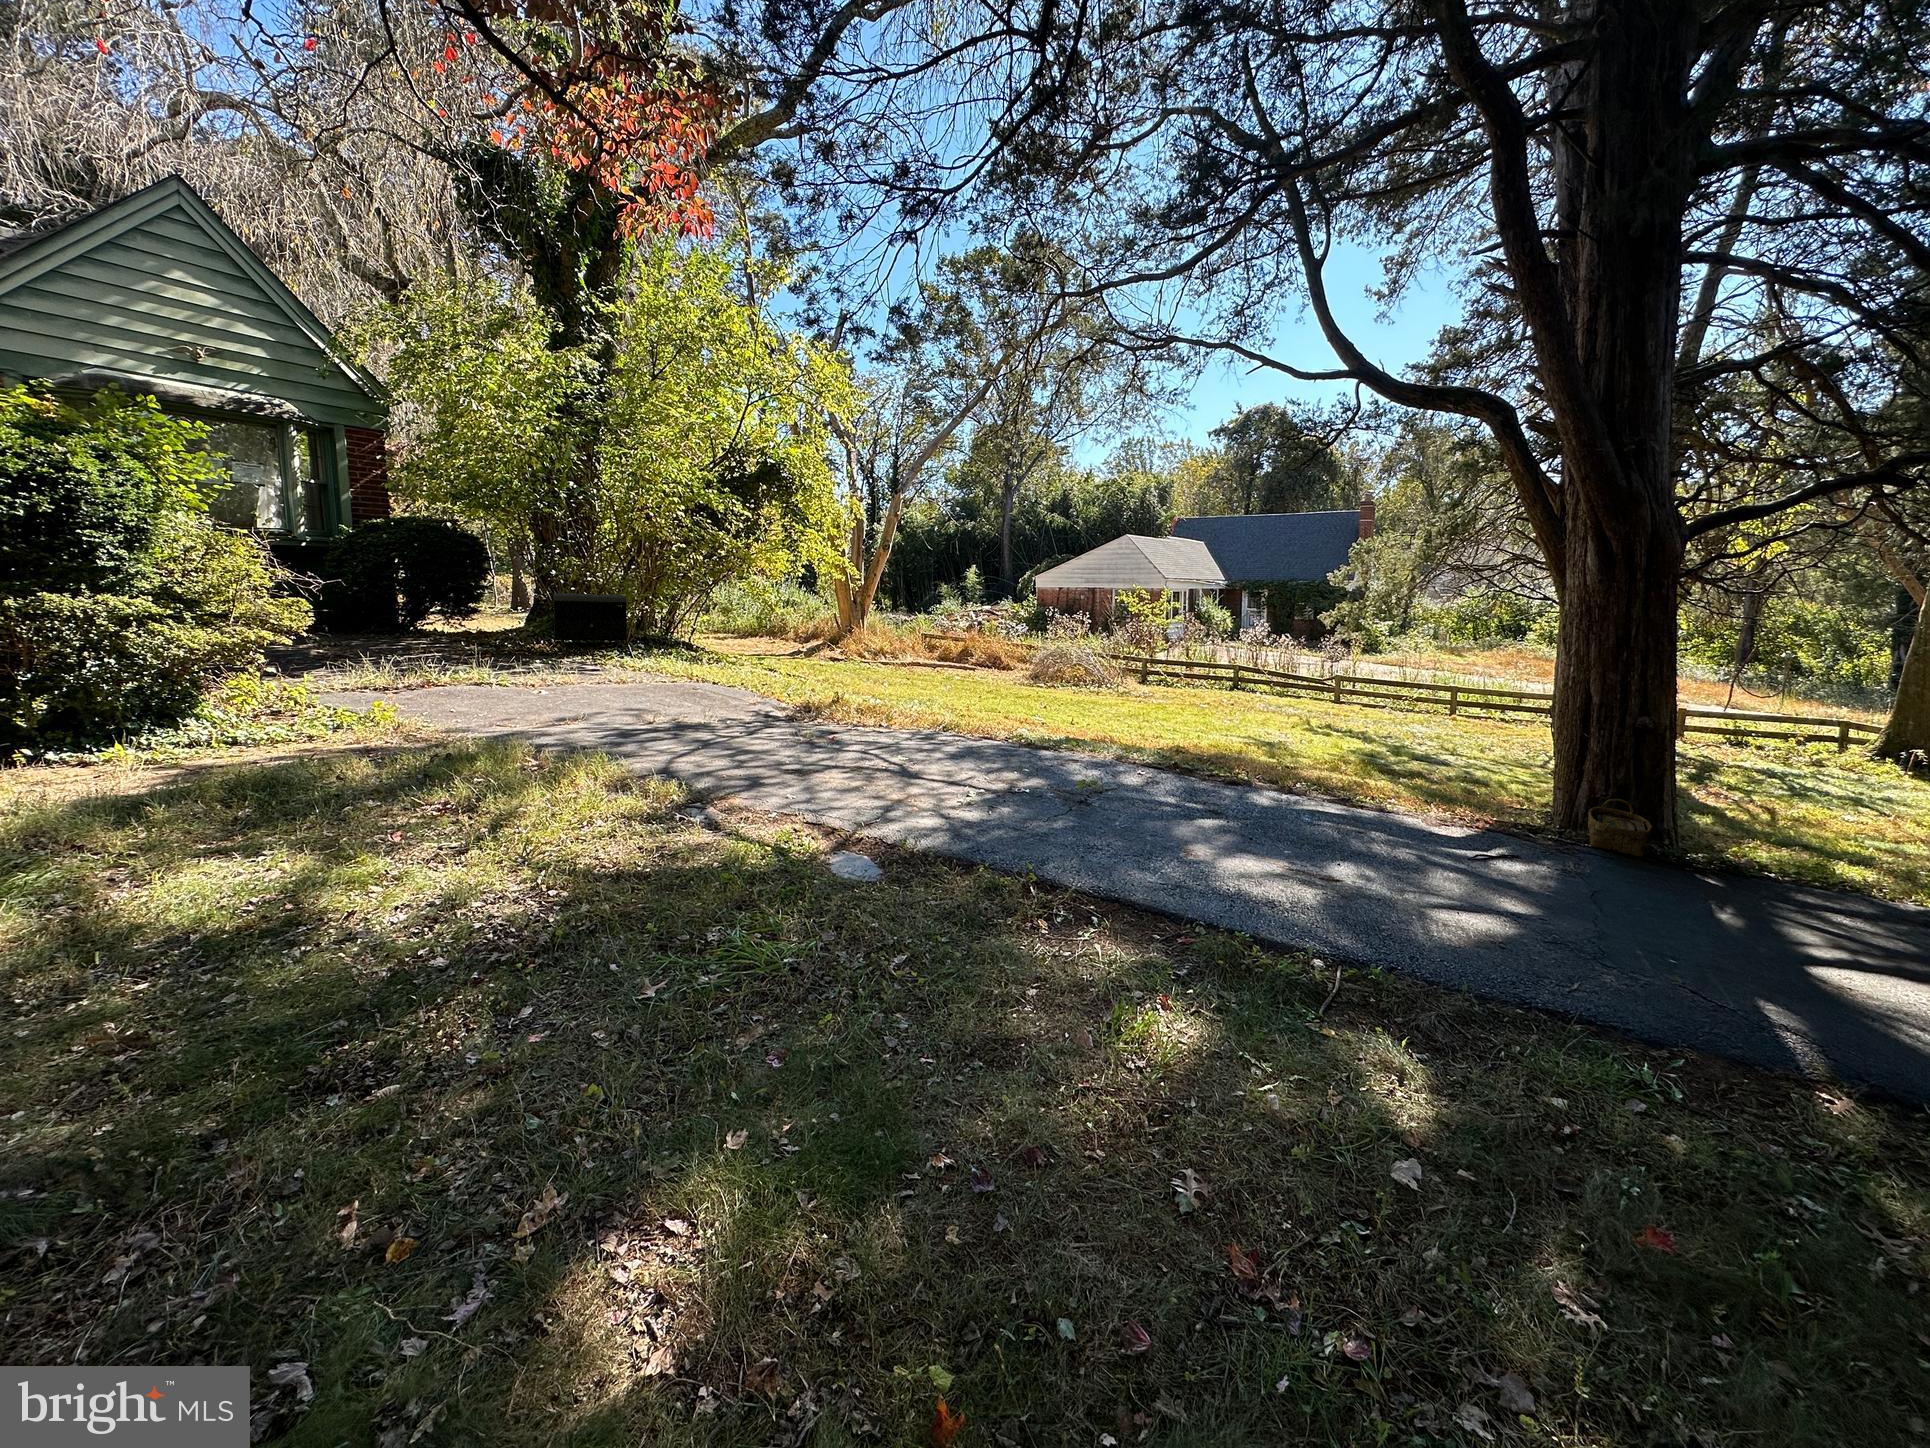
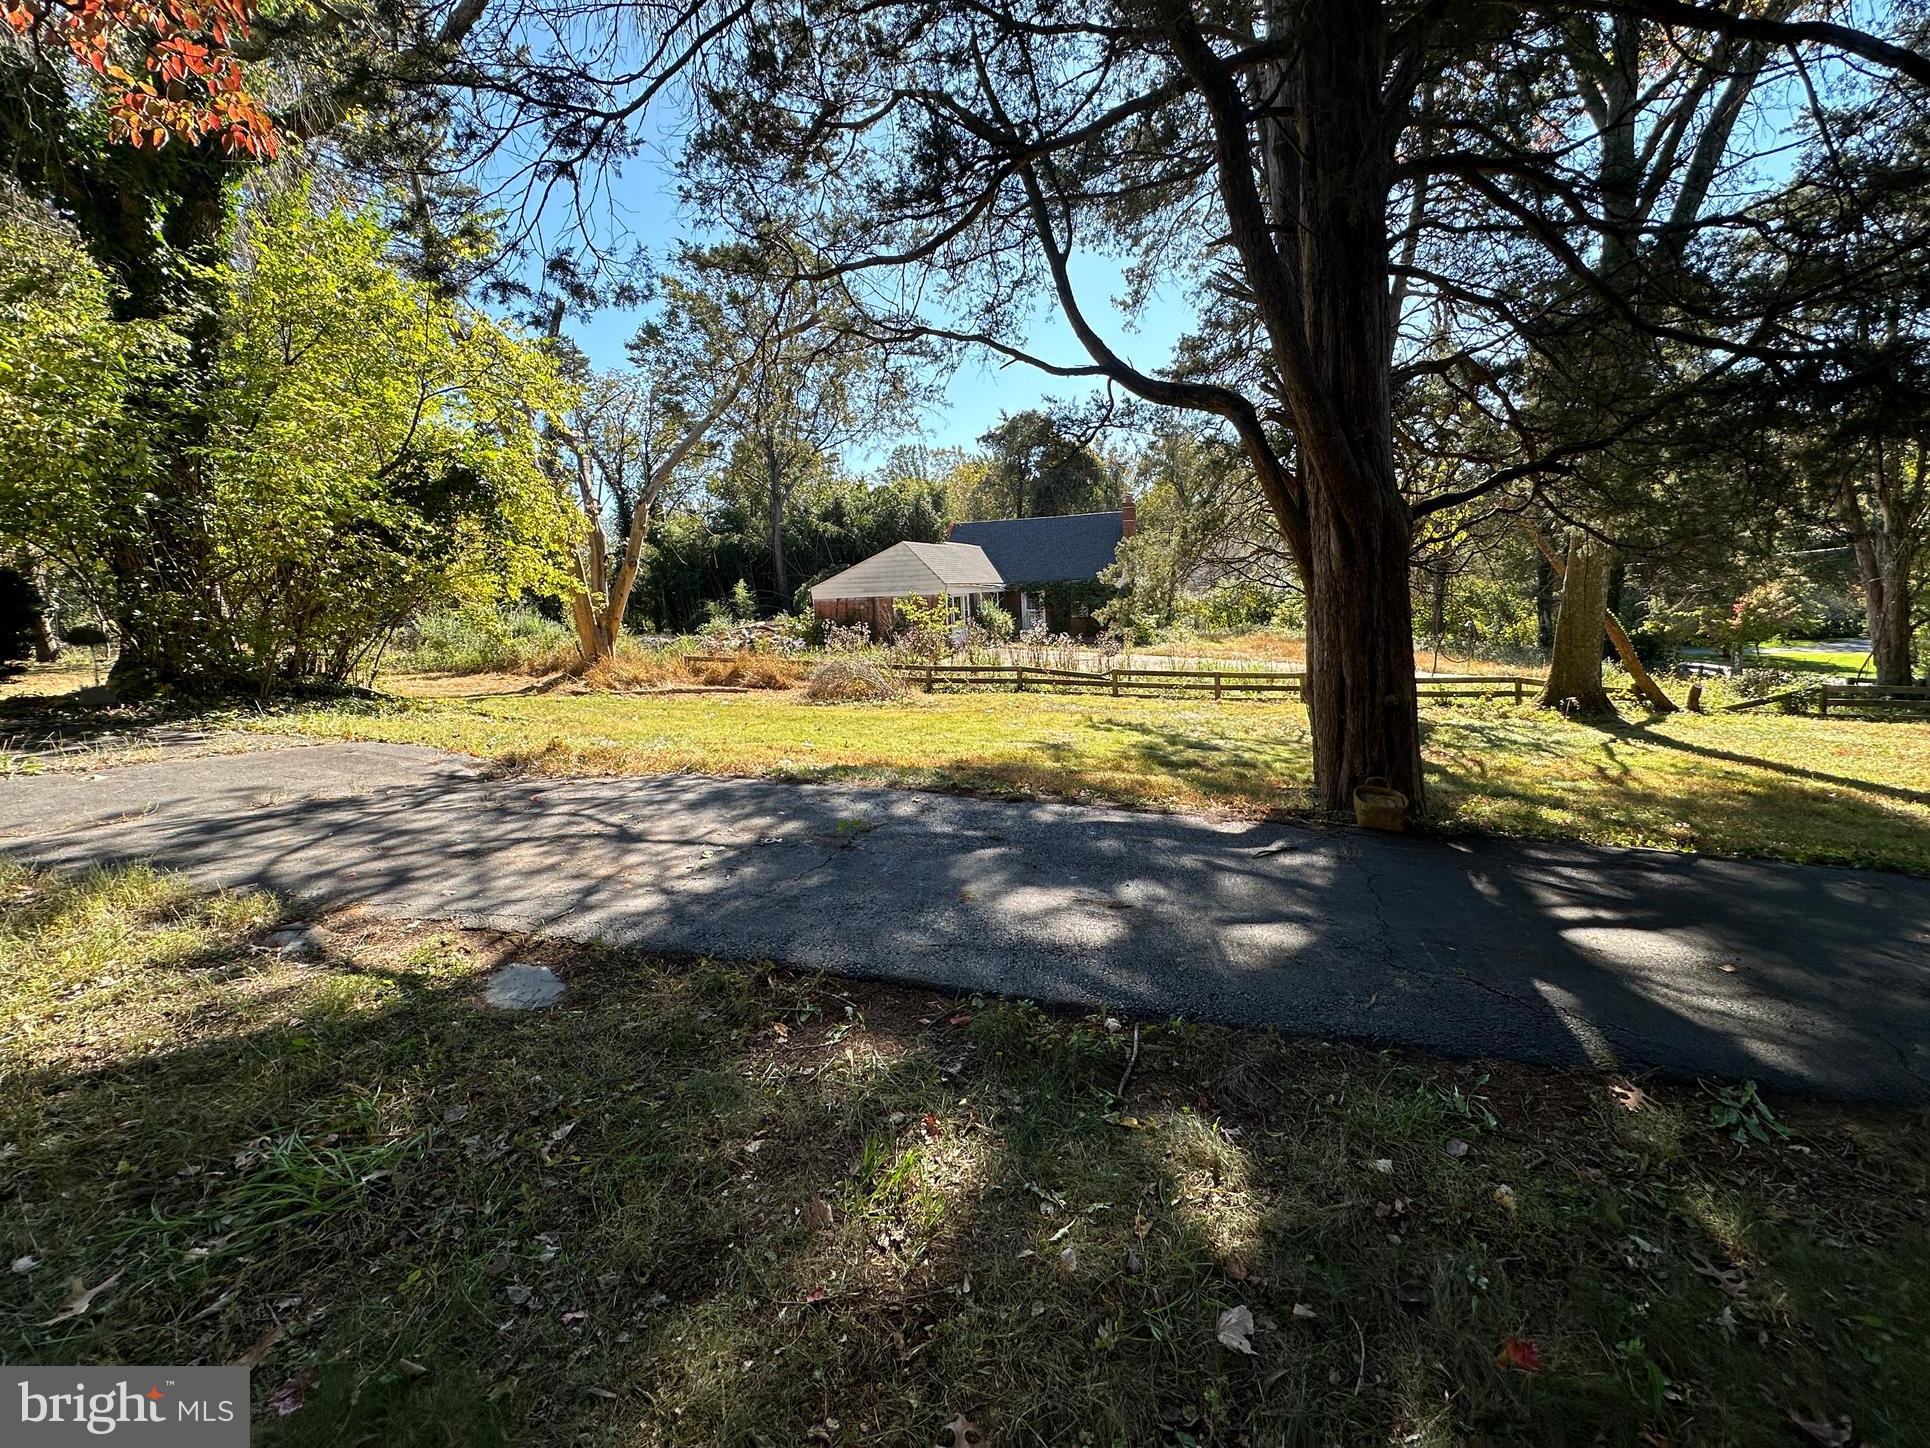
potted tree: none [503,579,533,640] -> present [63,626,116,705]
storage bench: present [553,593,627,645] -> none [145,637,269,707]

